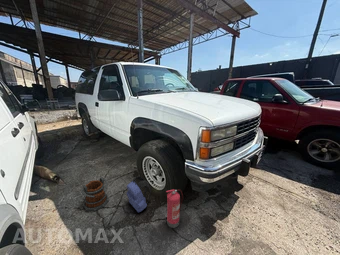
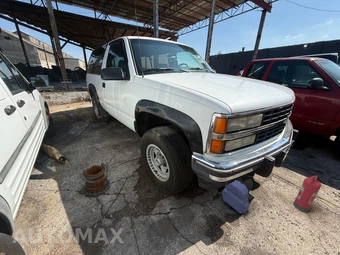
backpack: present [126,176,151,213] -> present [222,177,253,214]
fire extinguisher: present [166,189,183,228] -> present [293,176,321,212]

